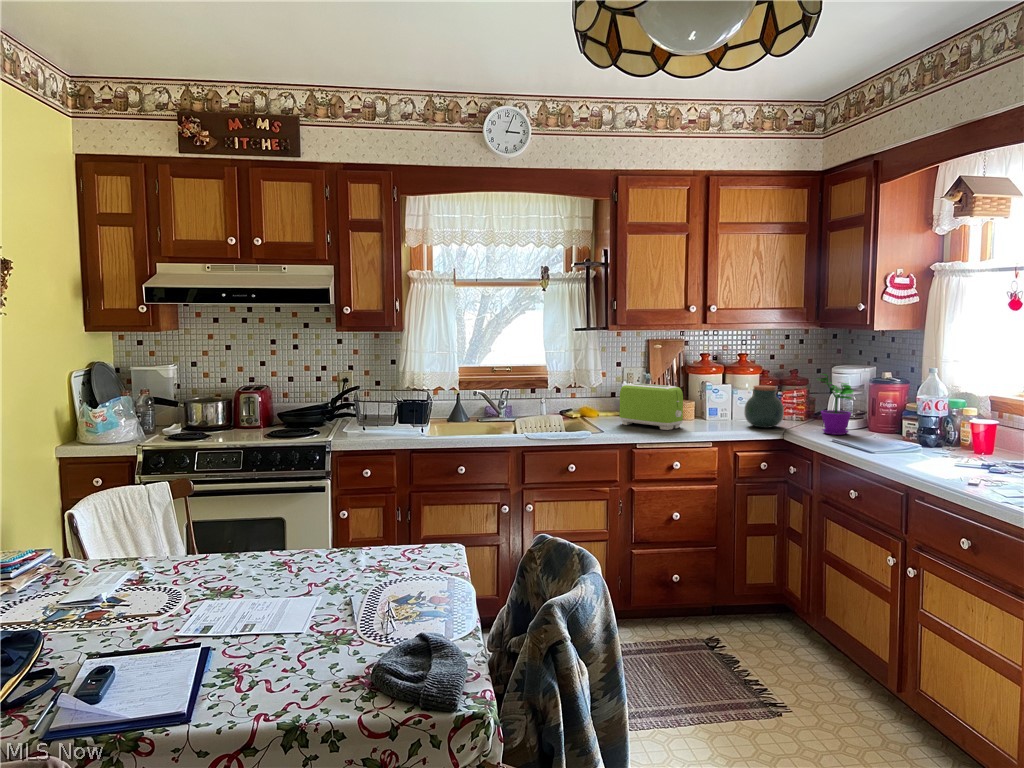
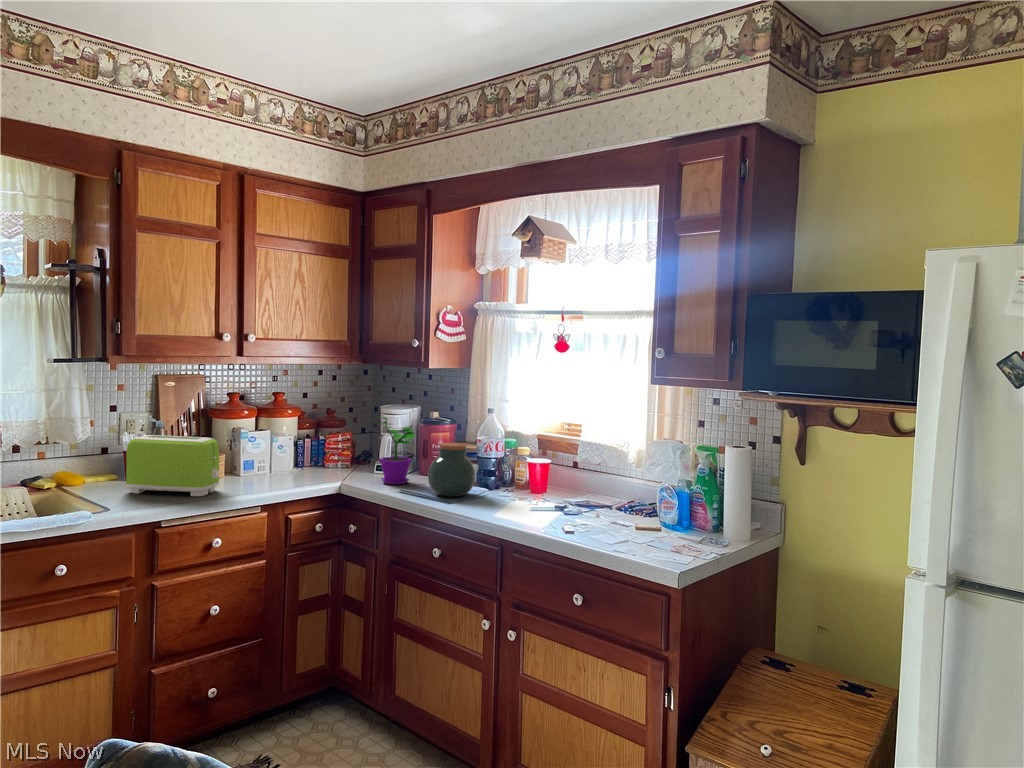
jar: present [744,385,784,428] -> present [428,443,475,497]

